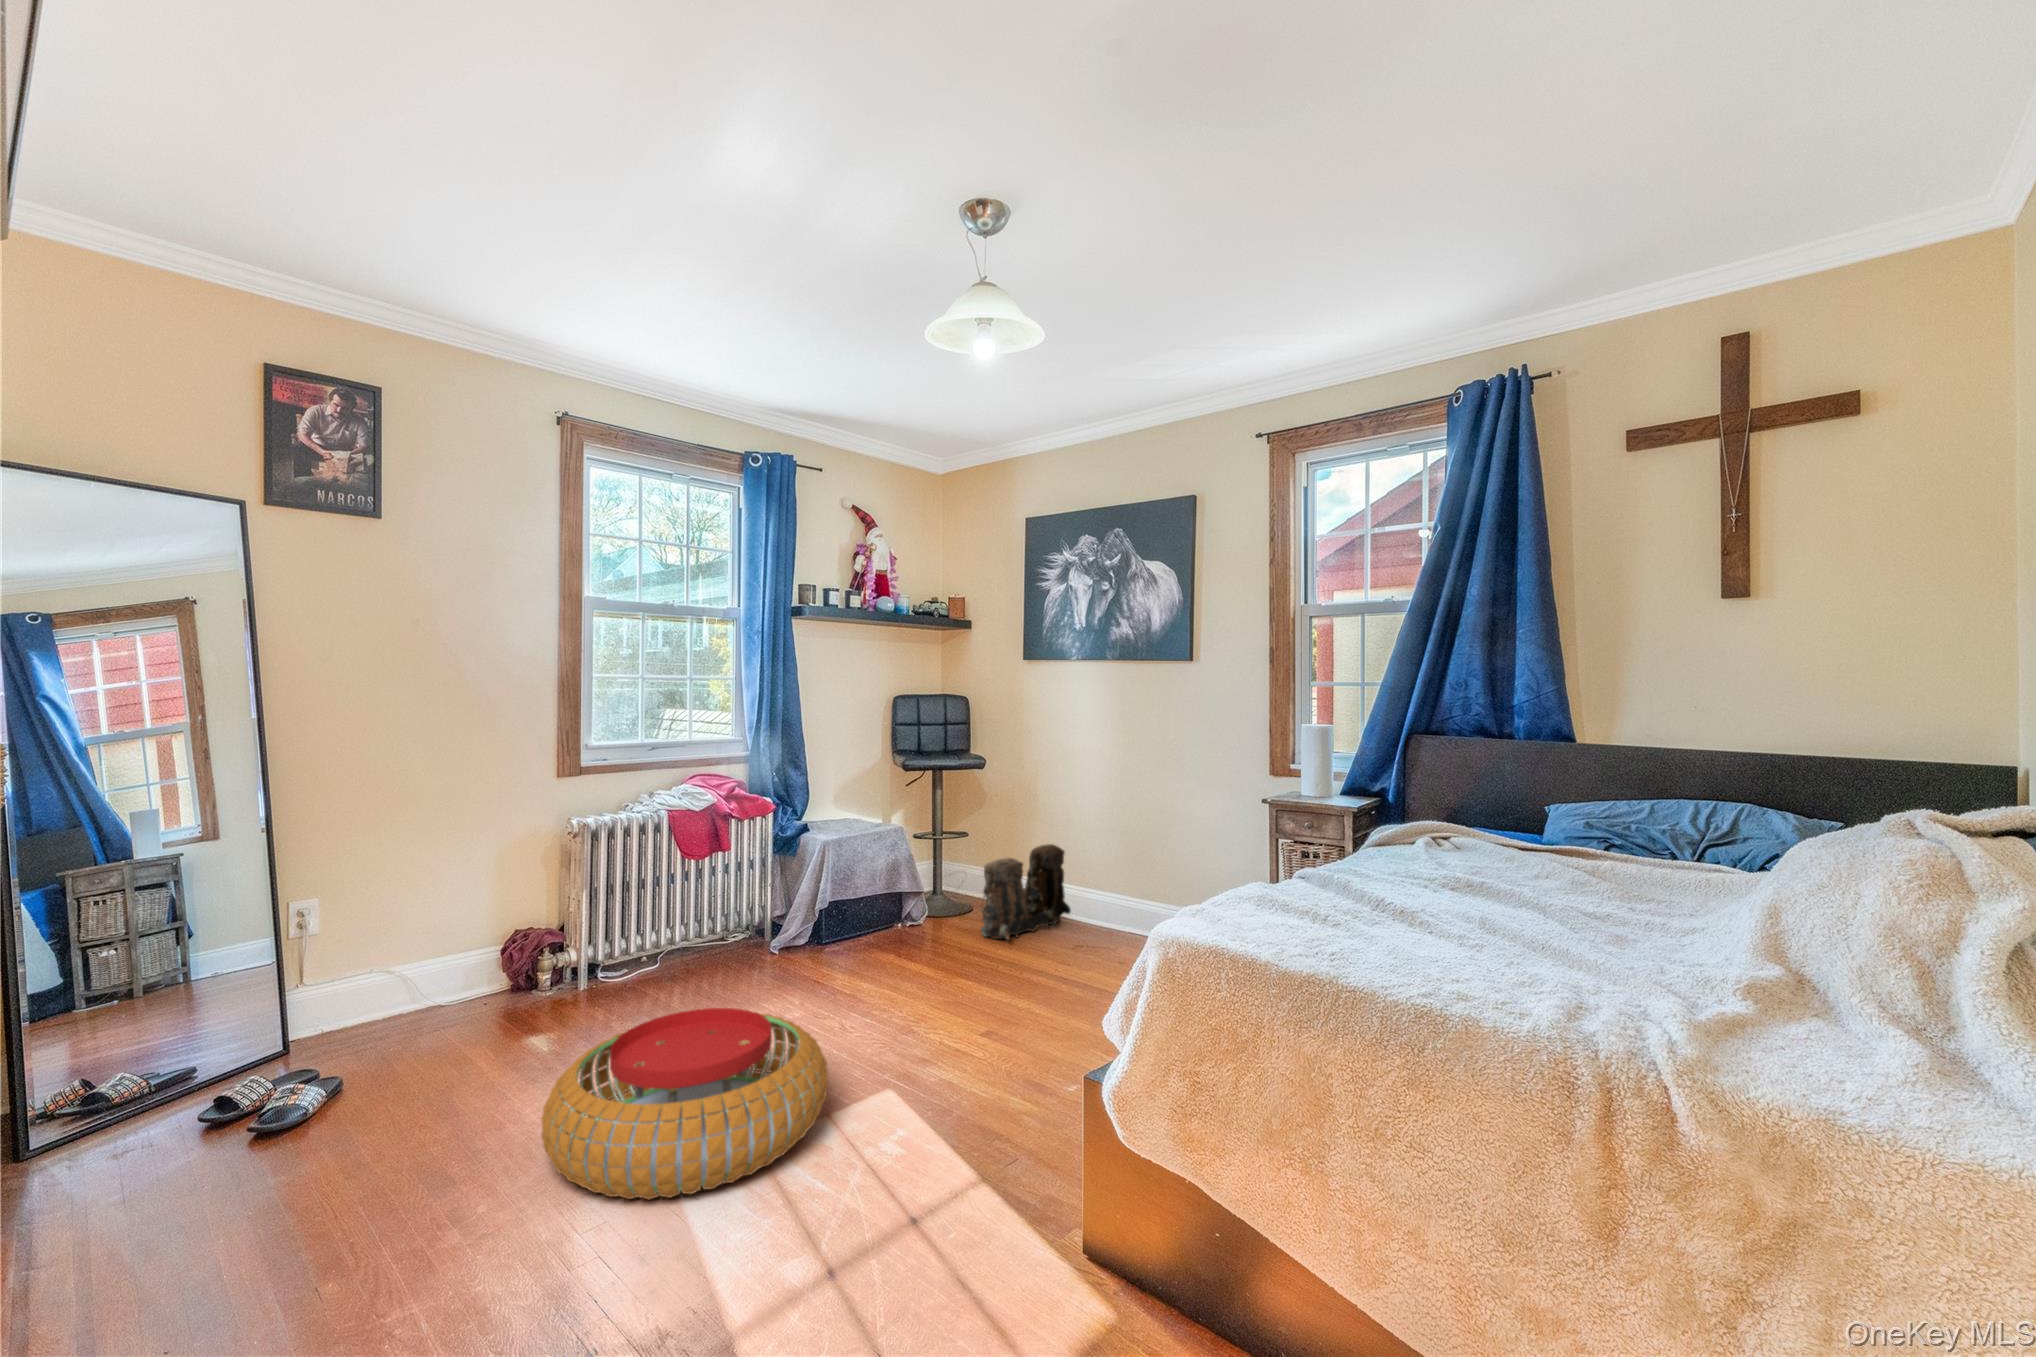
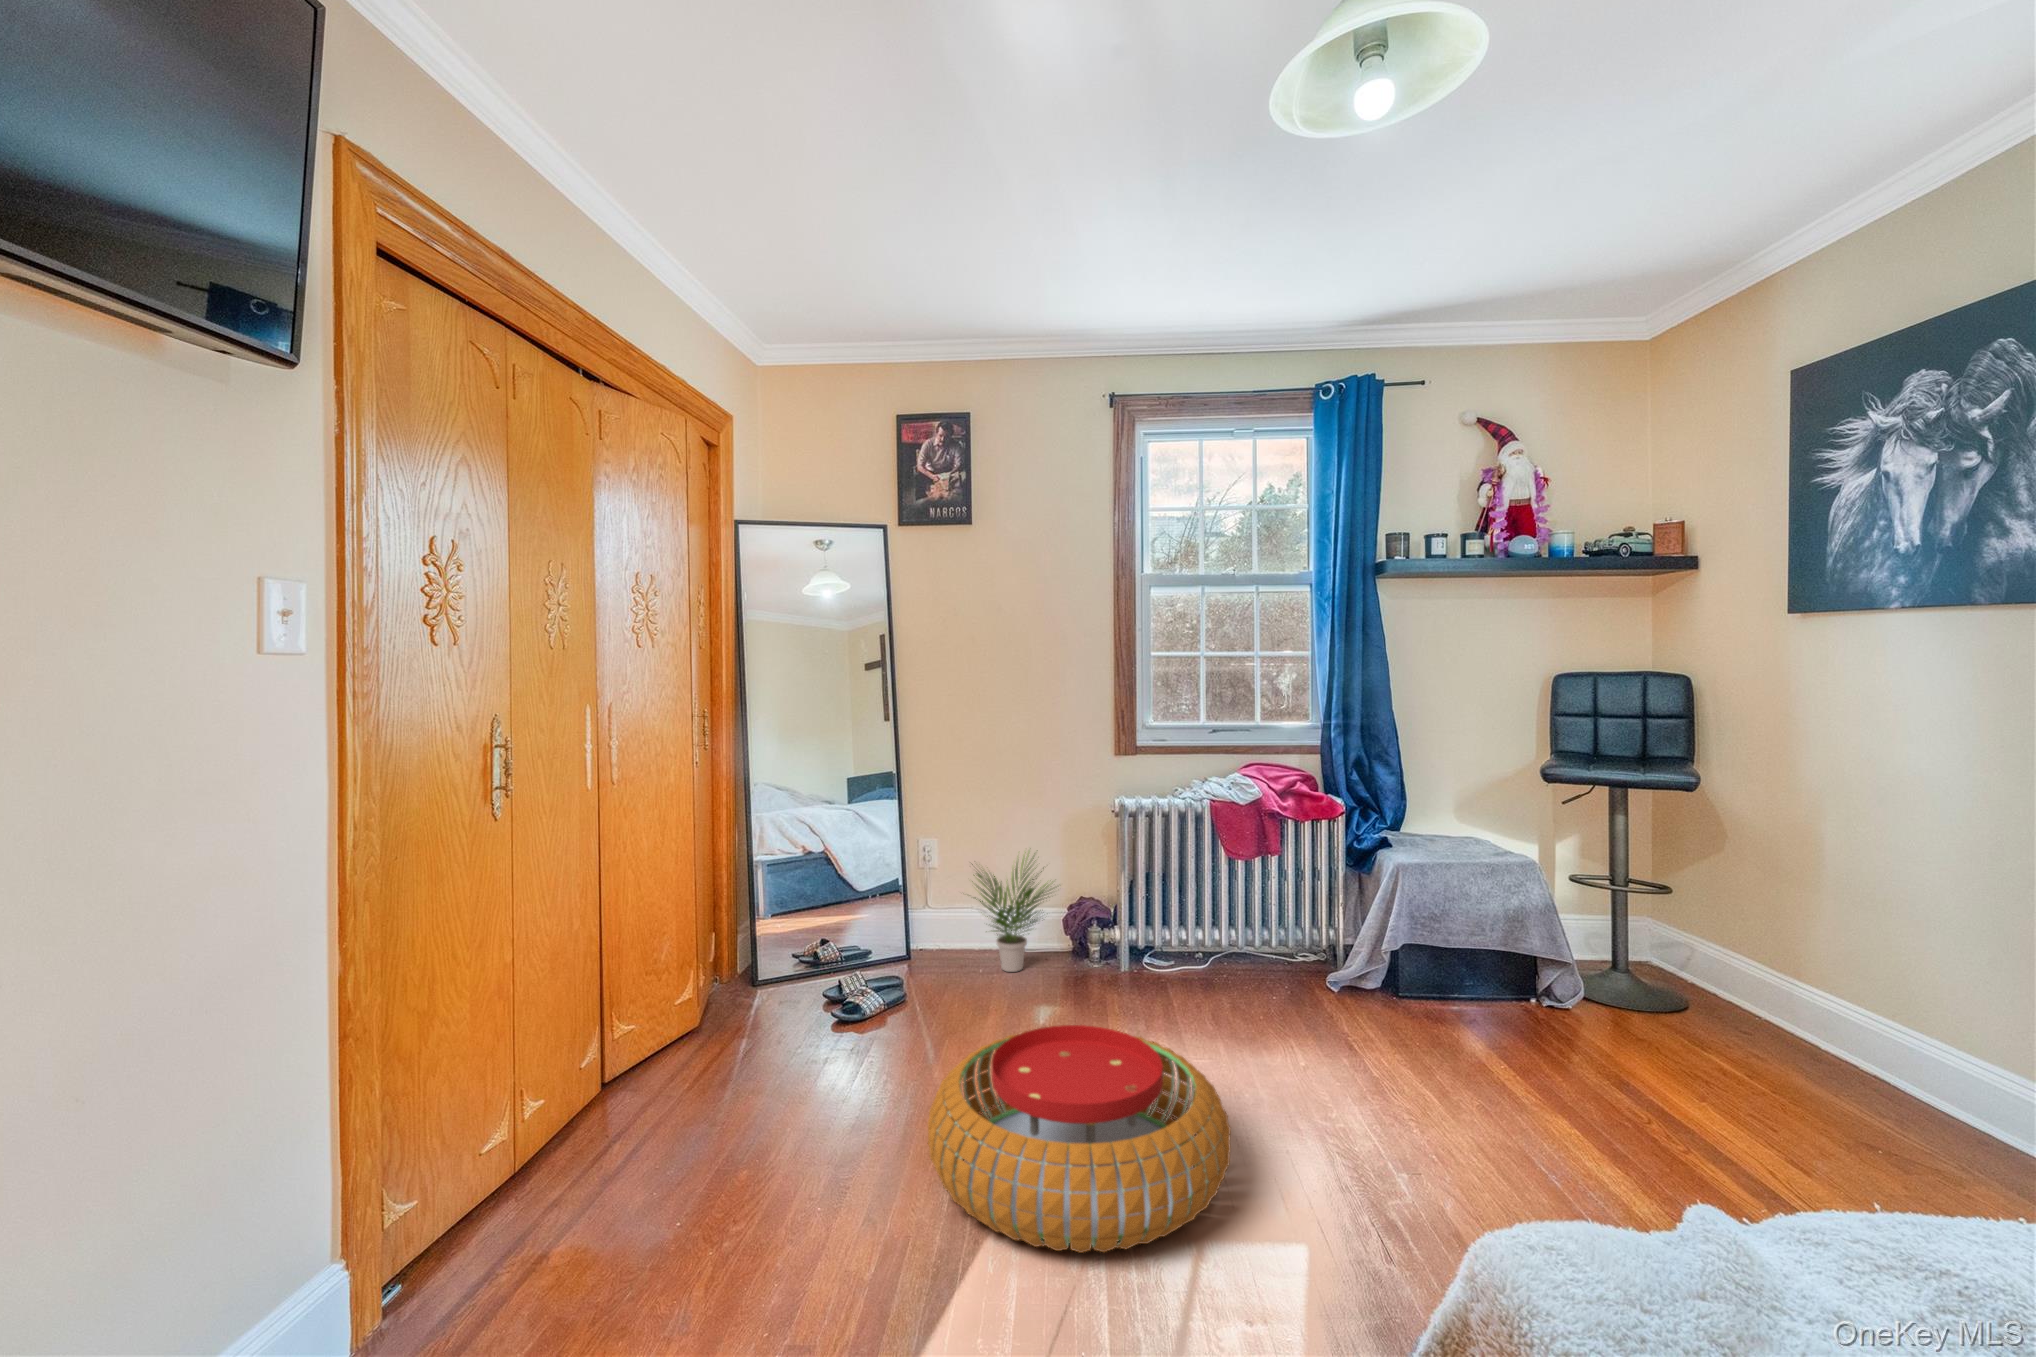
backpack: present [981,844,1071,941] -> none [1654,932,1883,1082]
potted plant: none [378,885,514,1027] -> present [972,852,1051,972]

